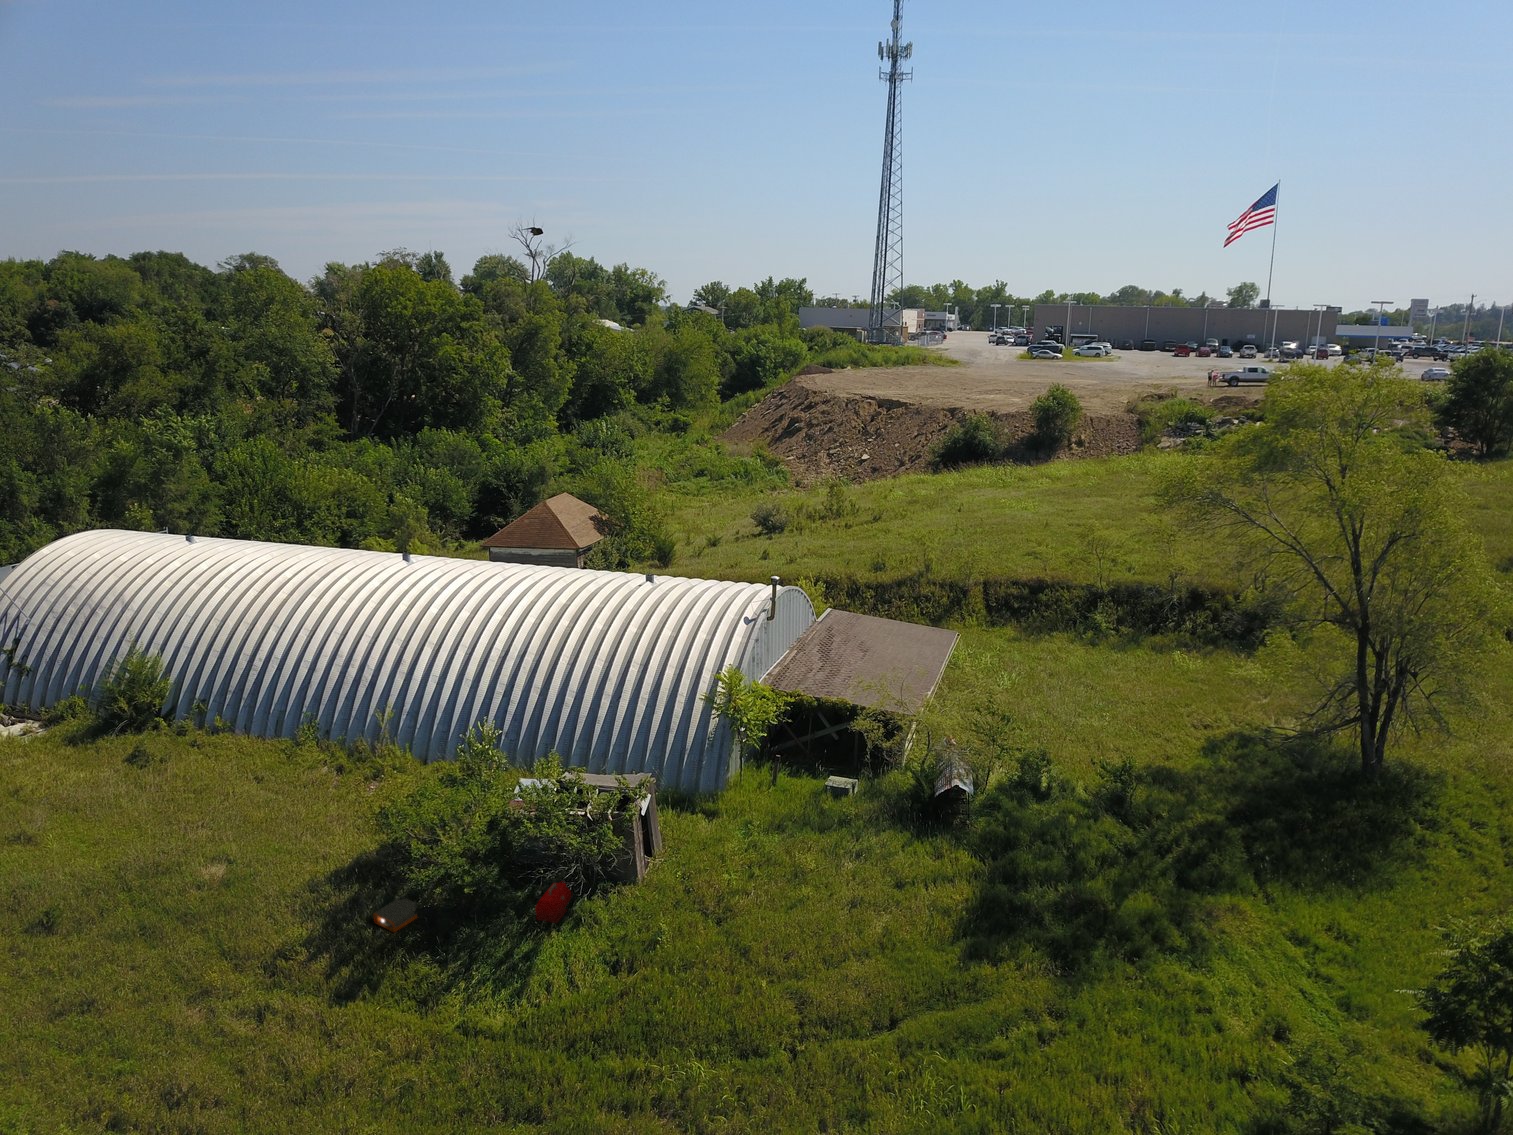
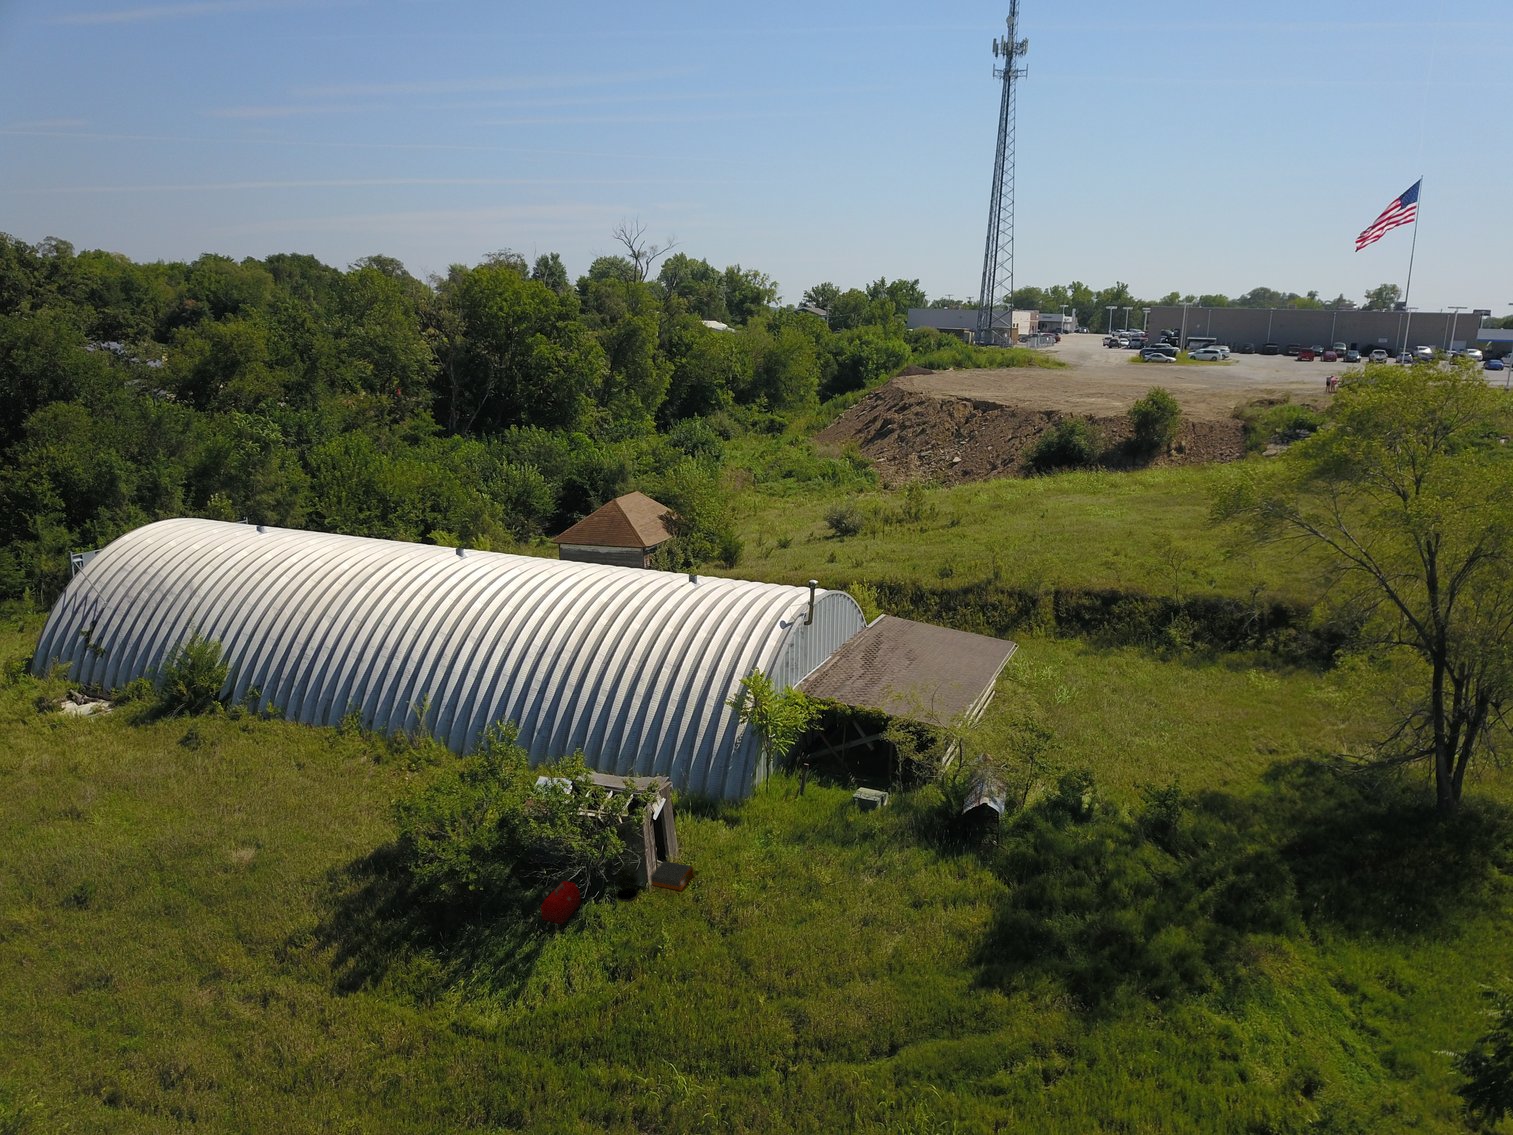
potted tree: none [604,857,630,898] -> present [616,864,638,901]
storage box: present [374,899,417,932] -> present [651,861,694,891]

